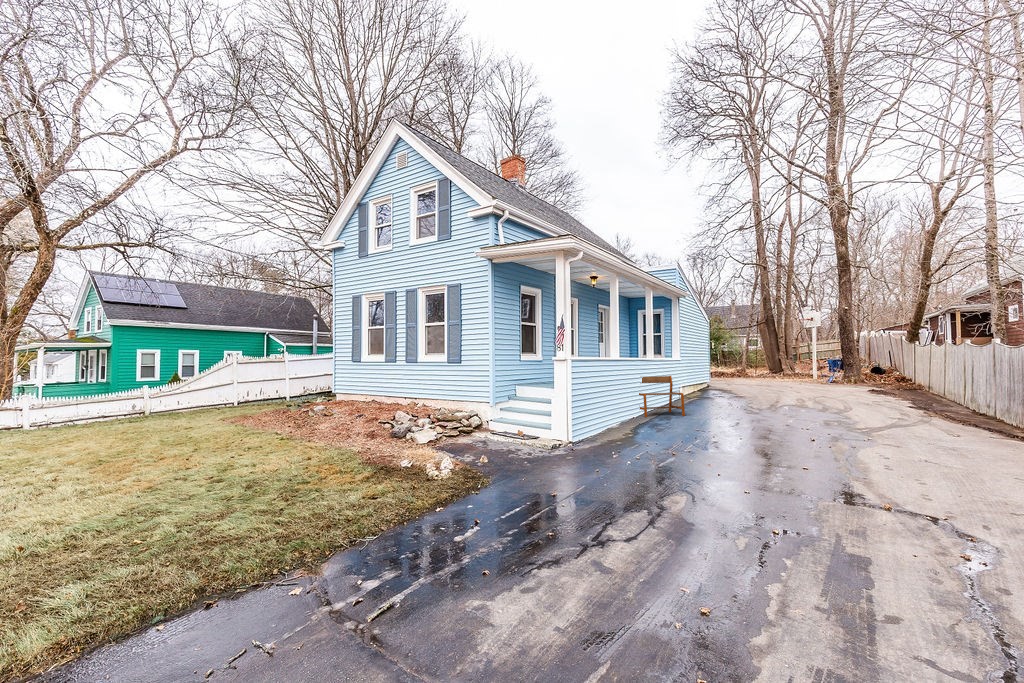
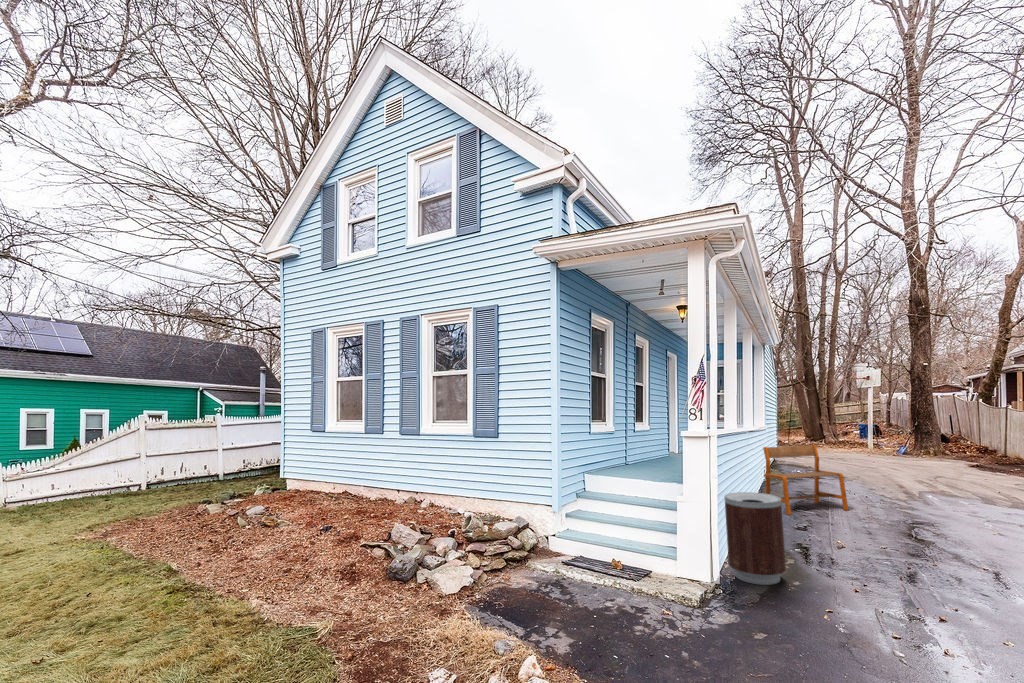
trash can: none [582,394,612,443] -> present [724,492,786,585]

